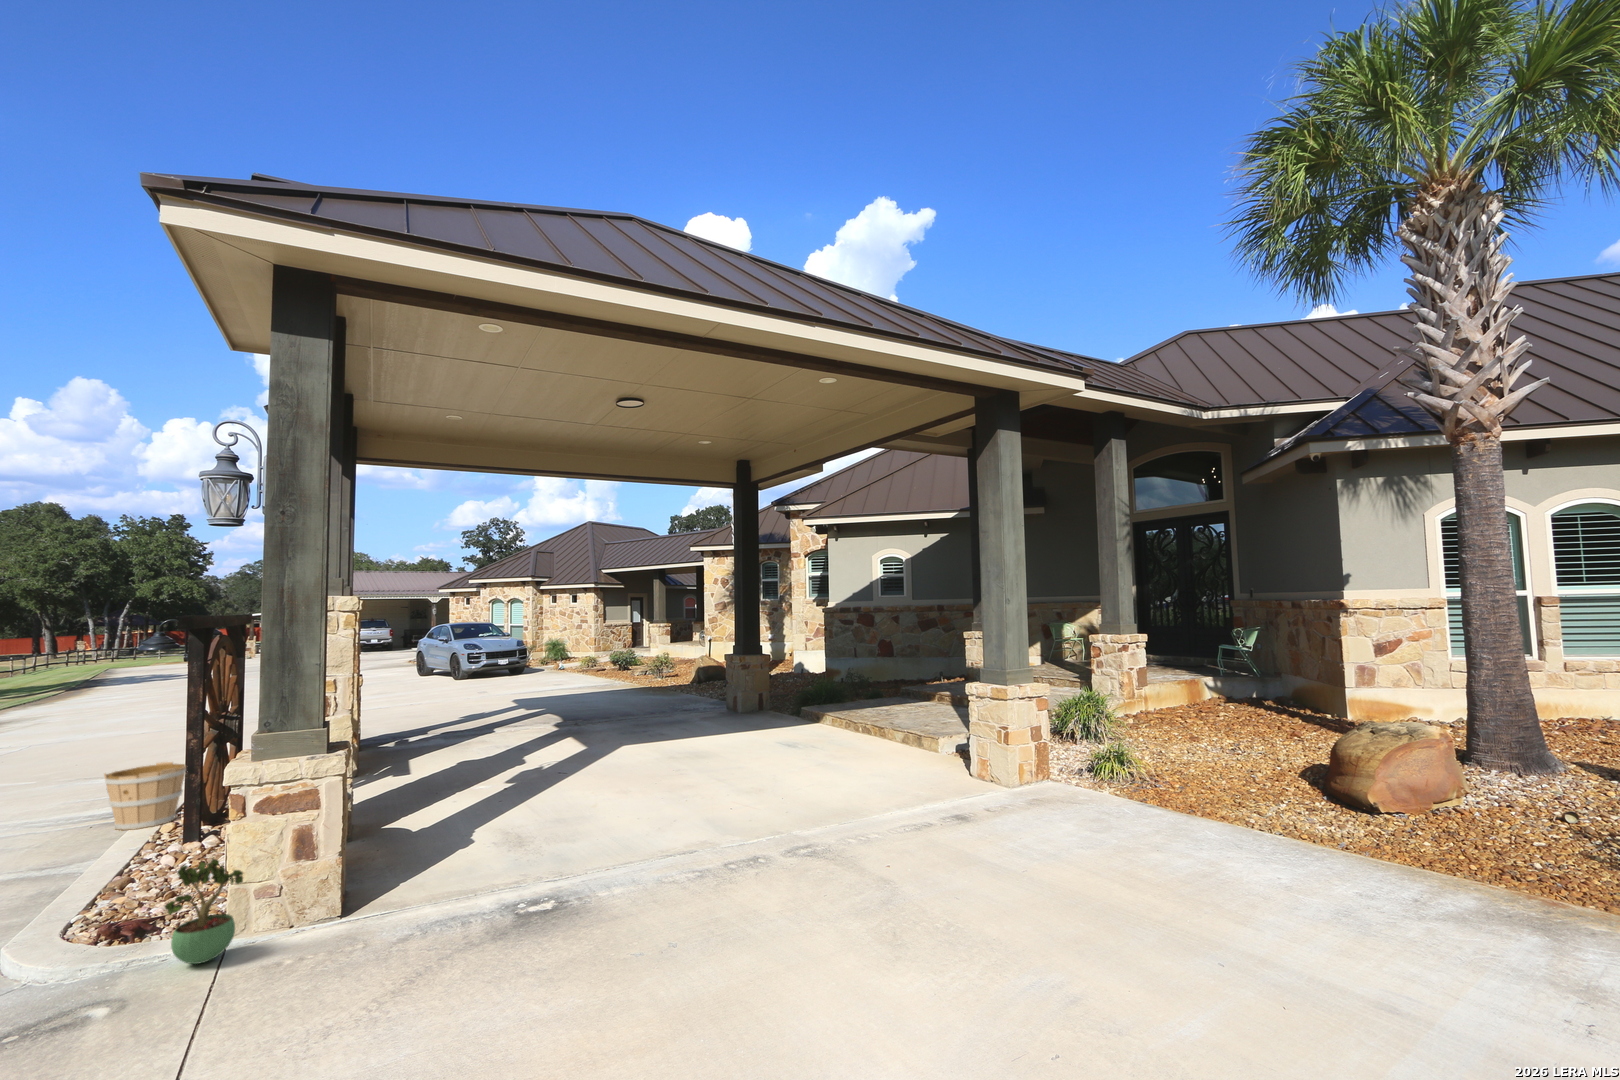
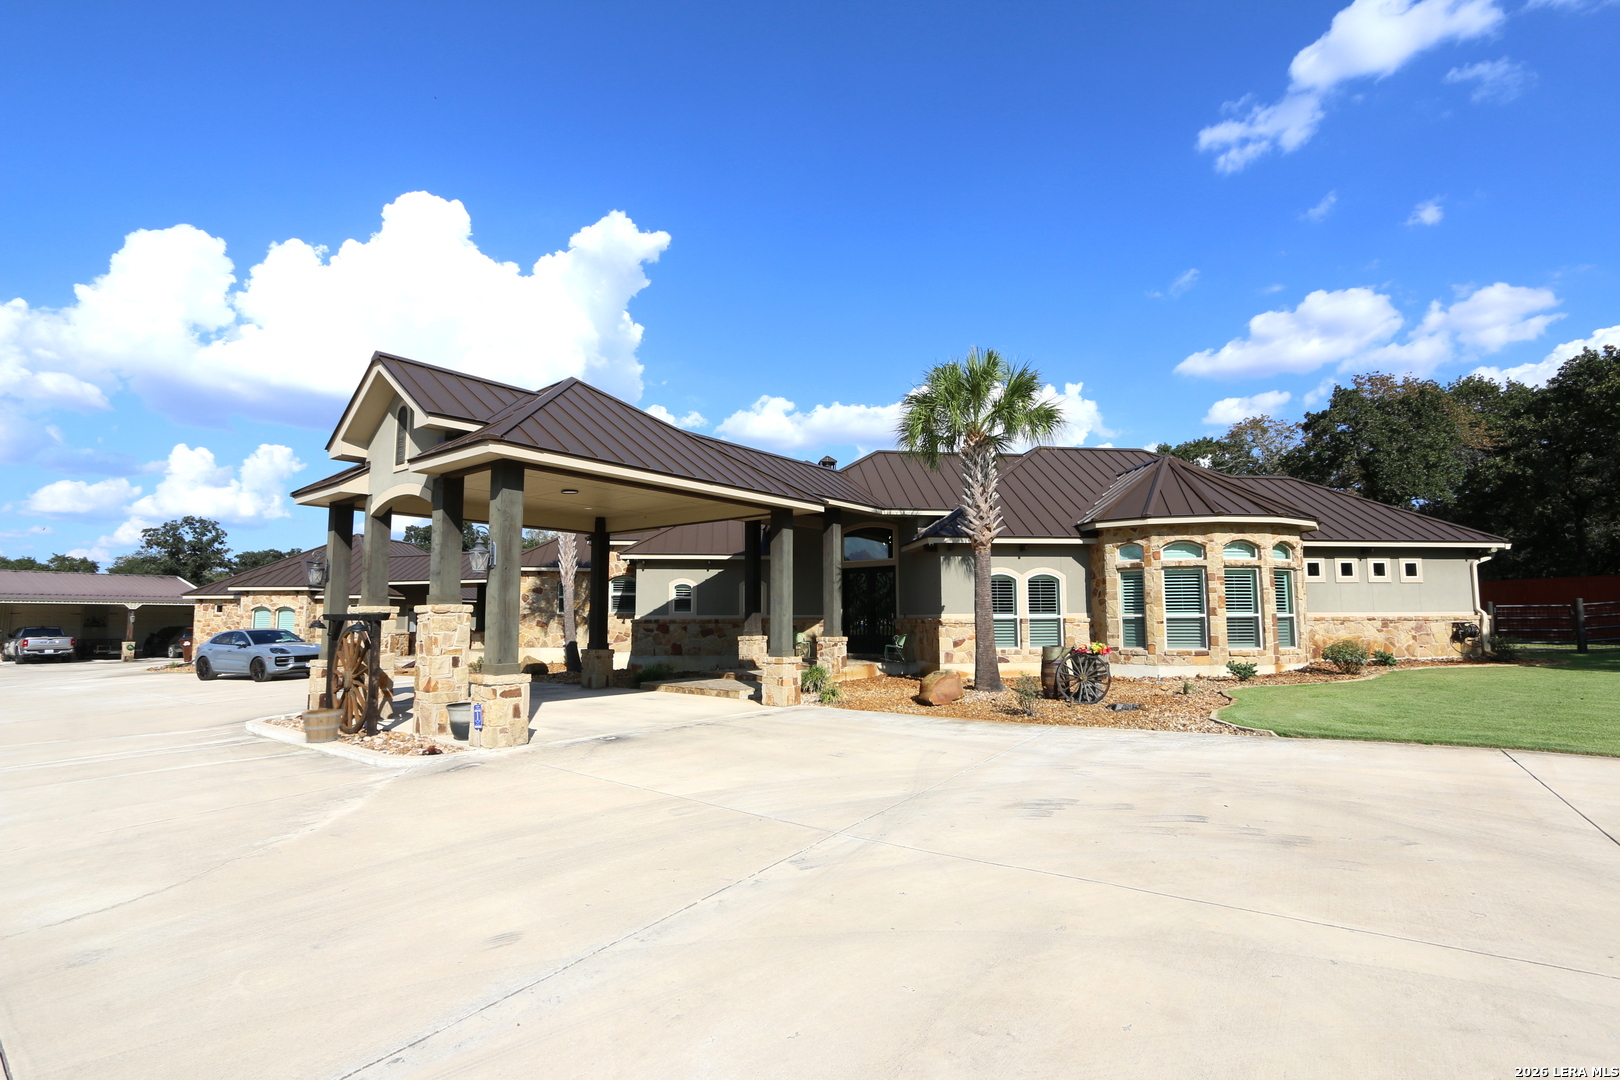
potted plant: present [165,858,243,964] -> none [494,718,520,757]

